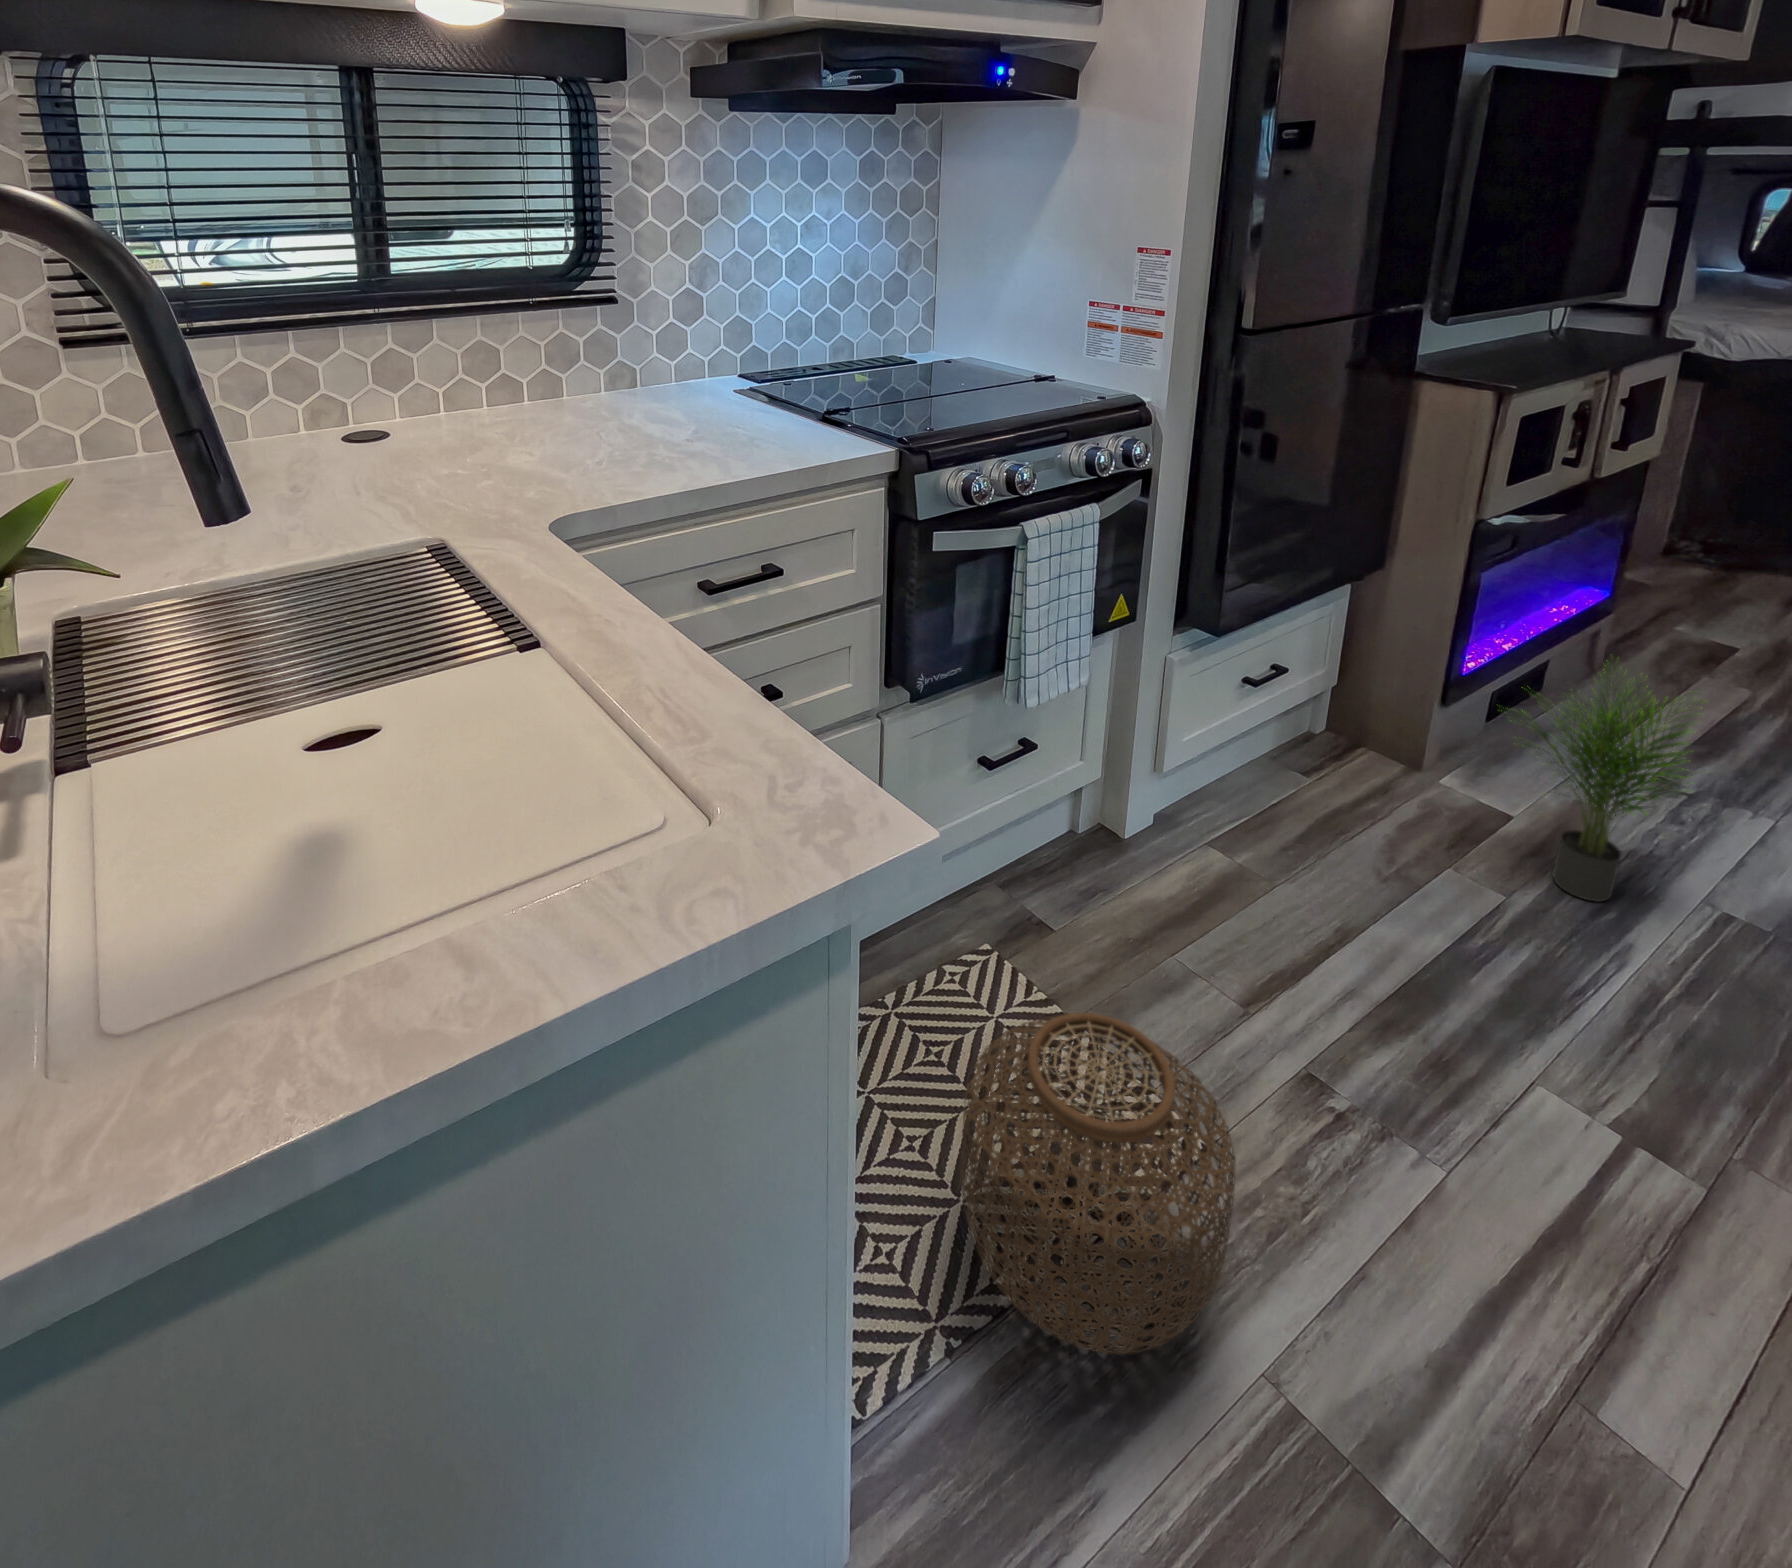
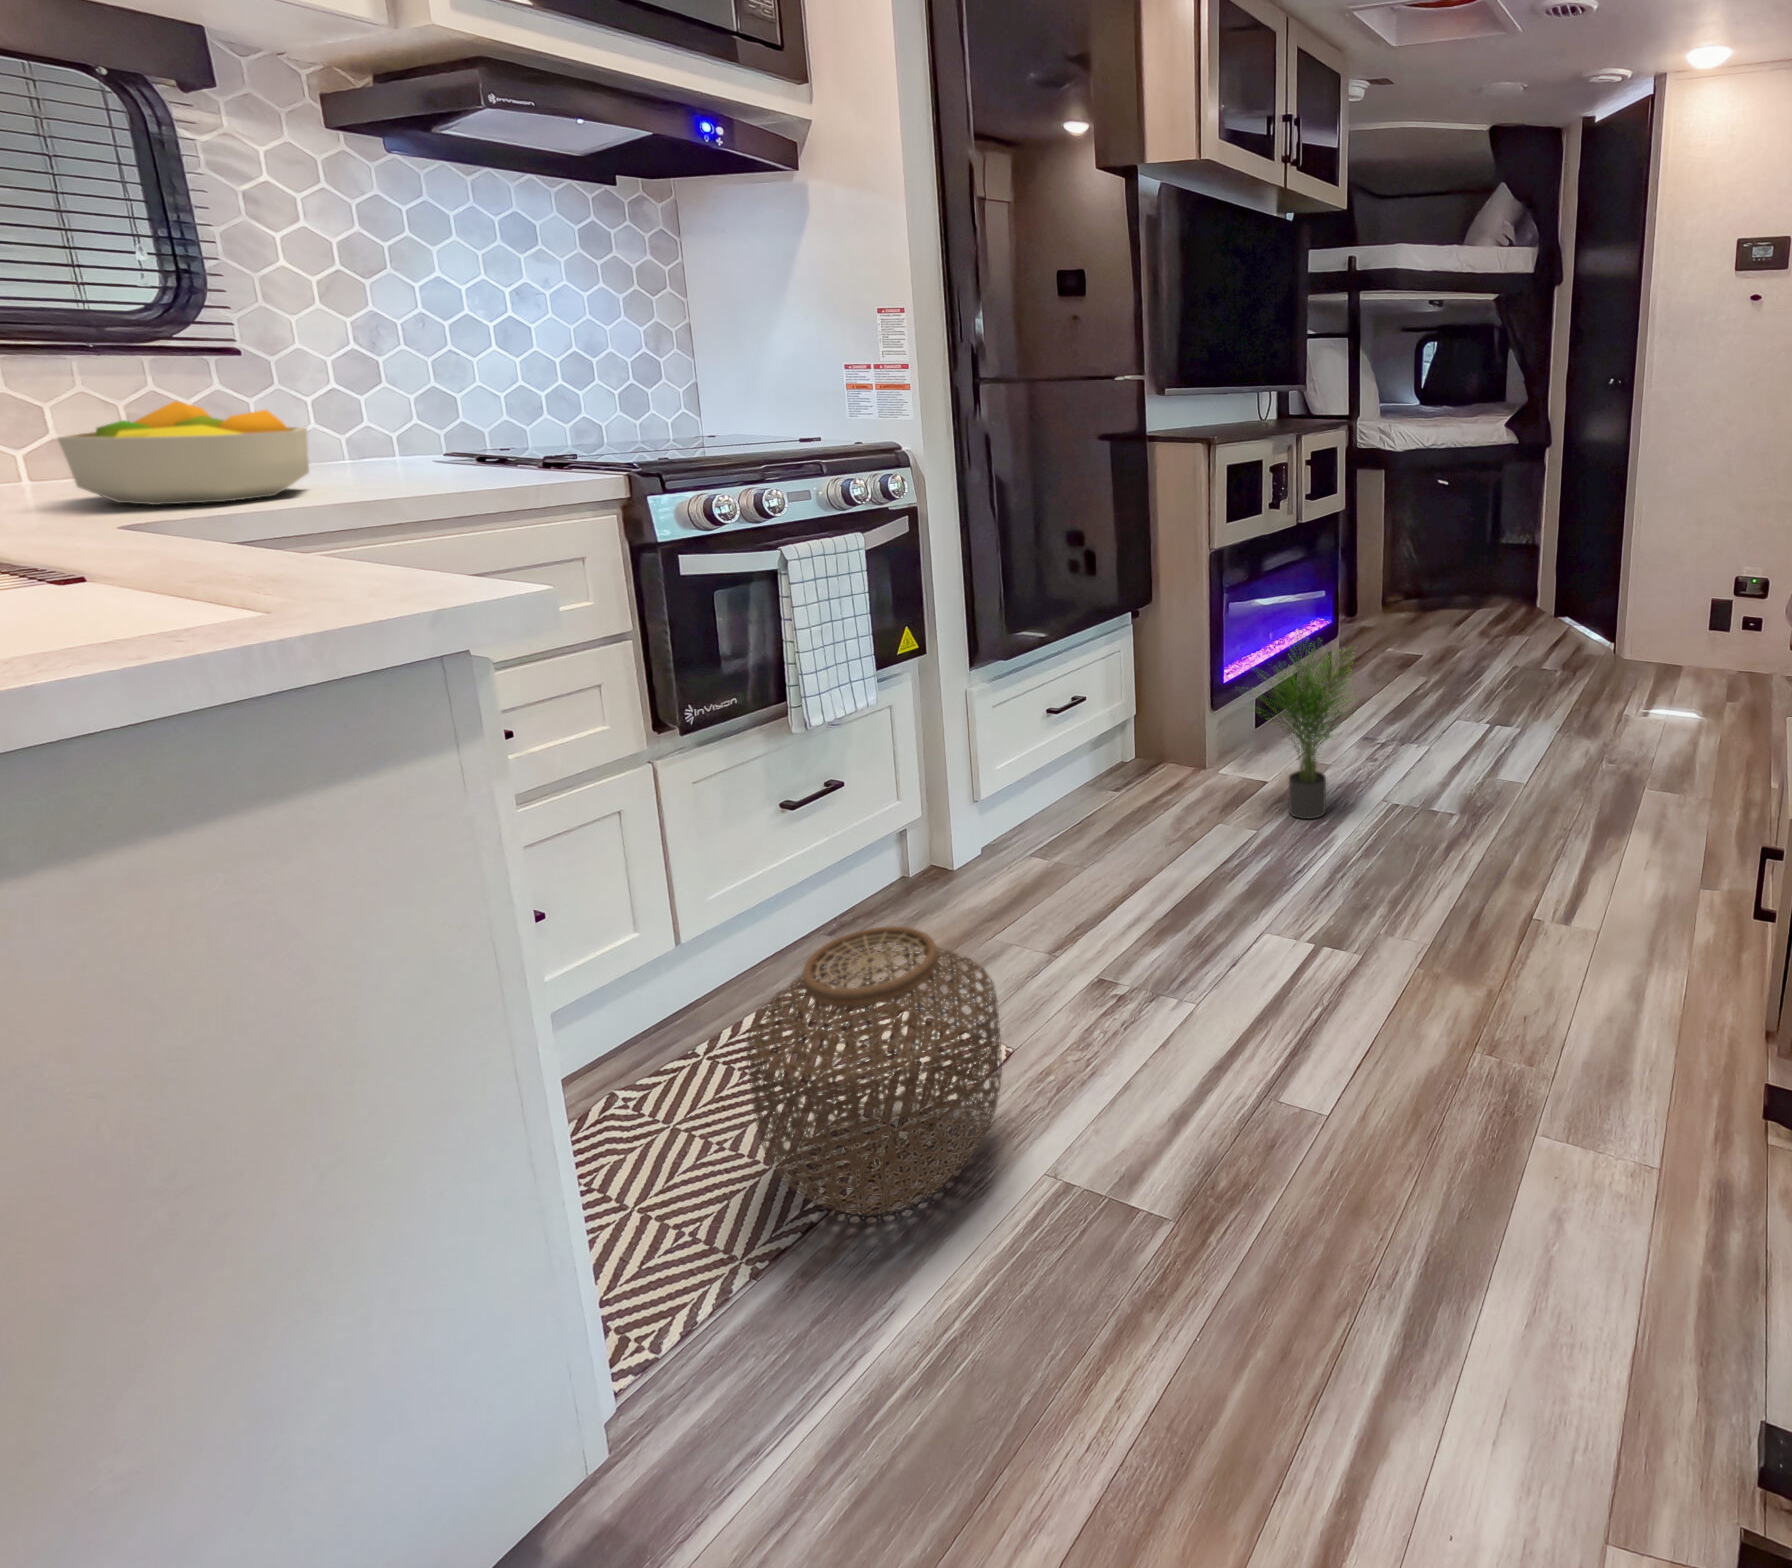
fruit bowl: none [508,356,659,461] -> present [58,401,309,505]

